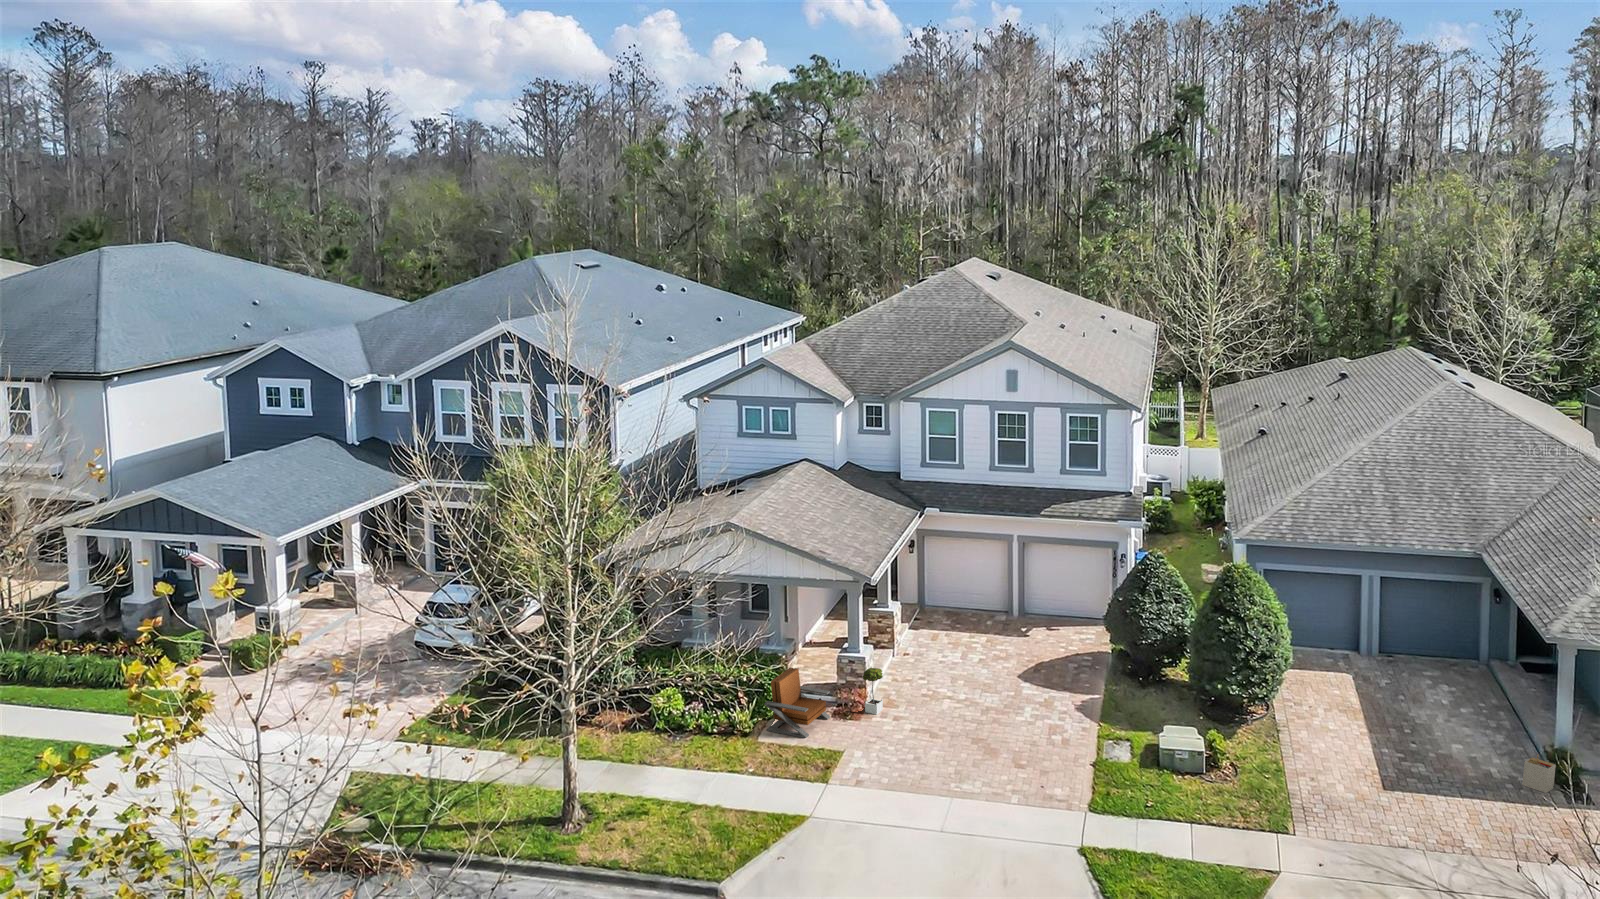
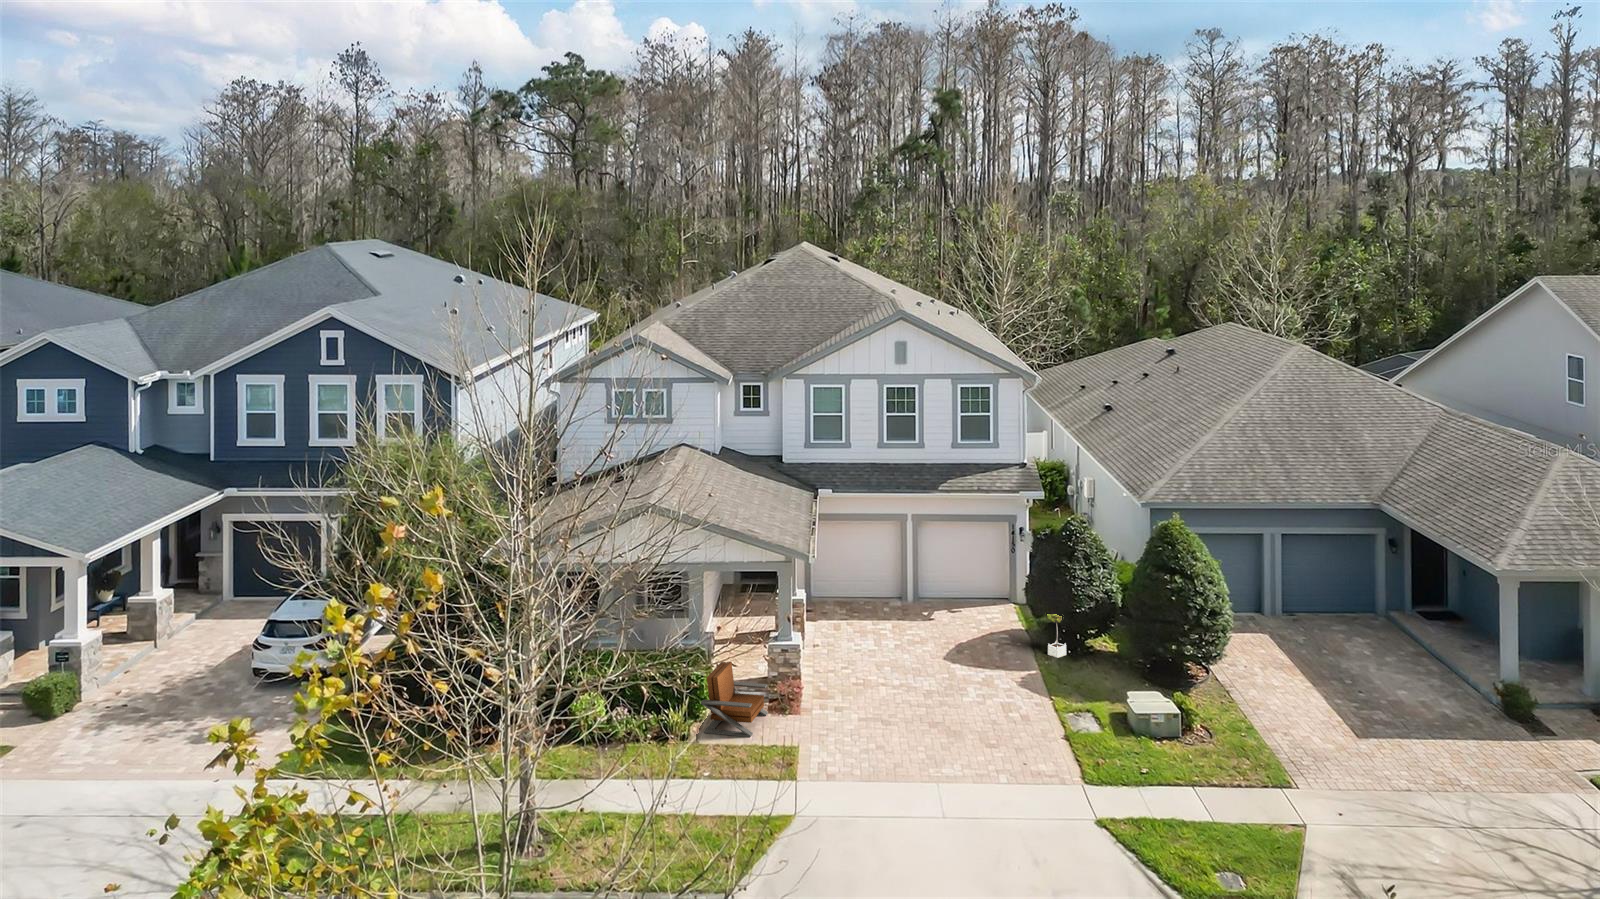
potted tree: present [863,668,883,715] -> present [1047,614,1066,658]
storage bin: present [1522,754,1556,793] -> none [1474,687,1504,724]

